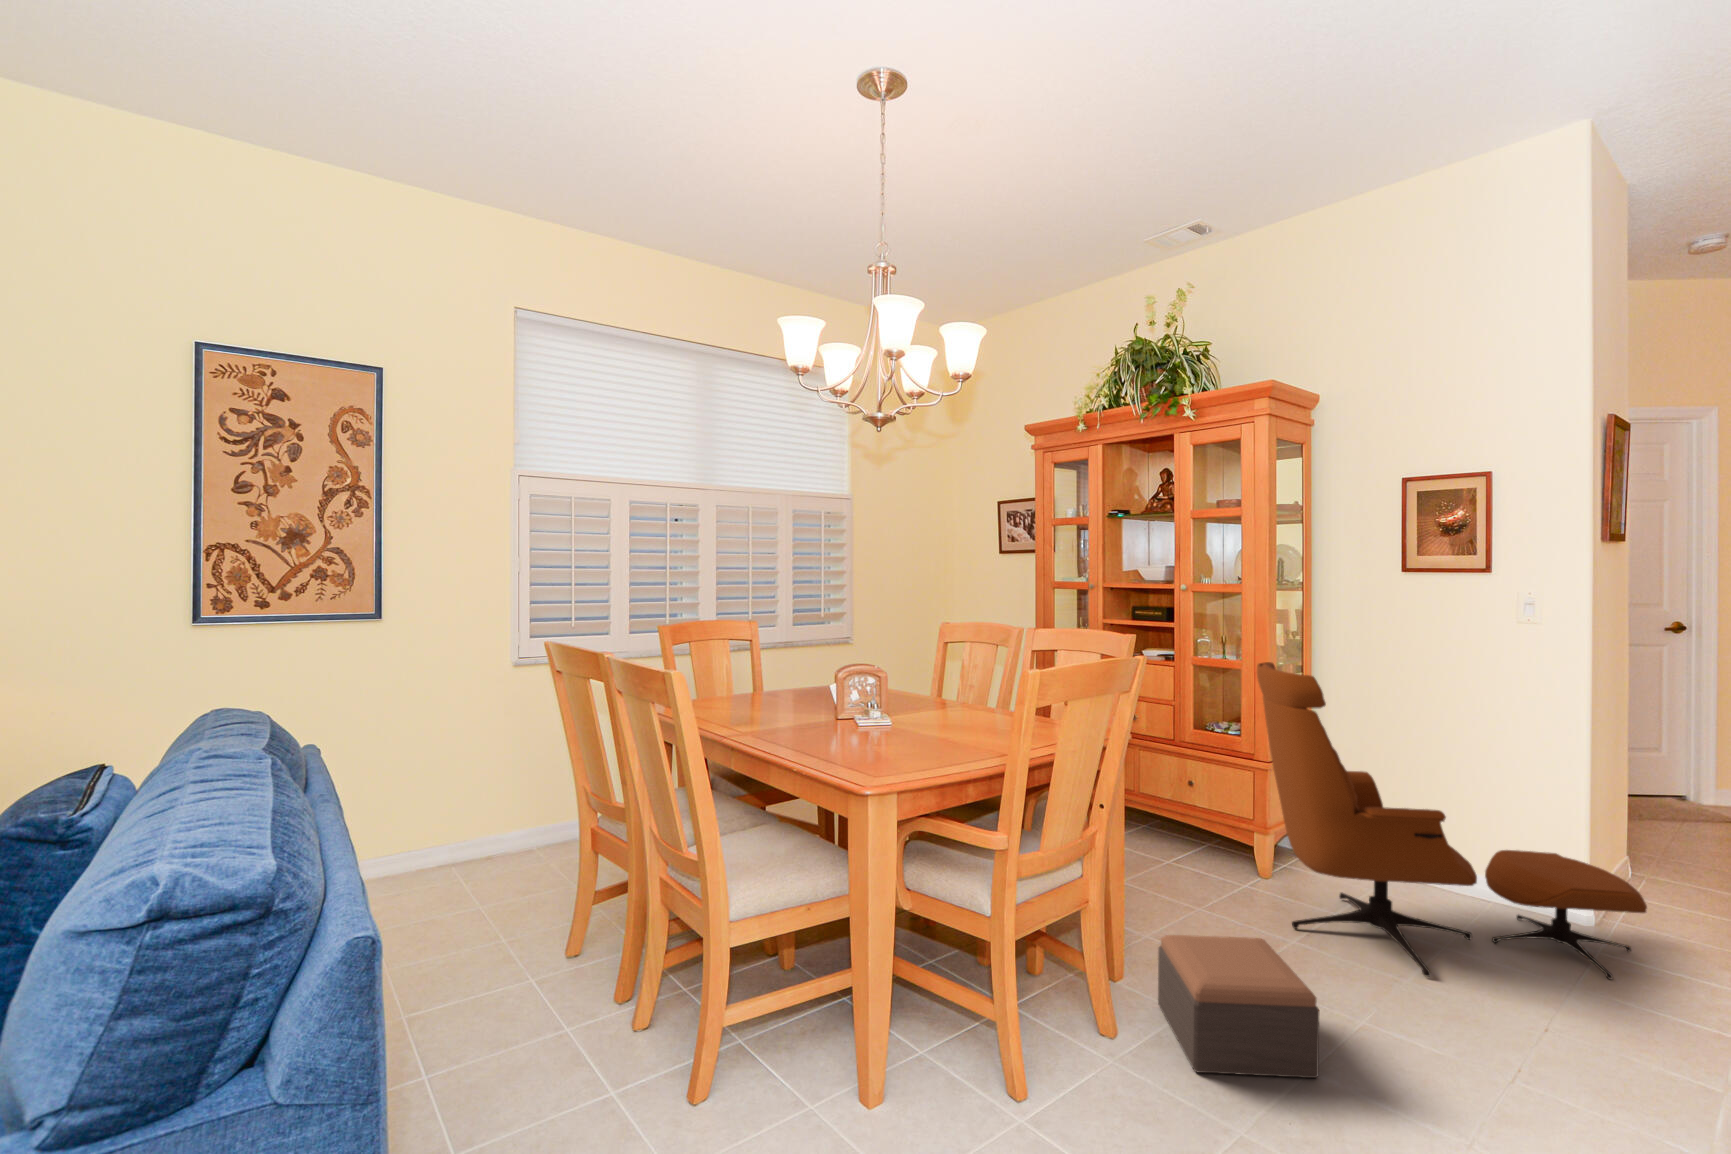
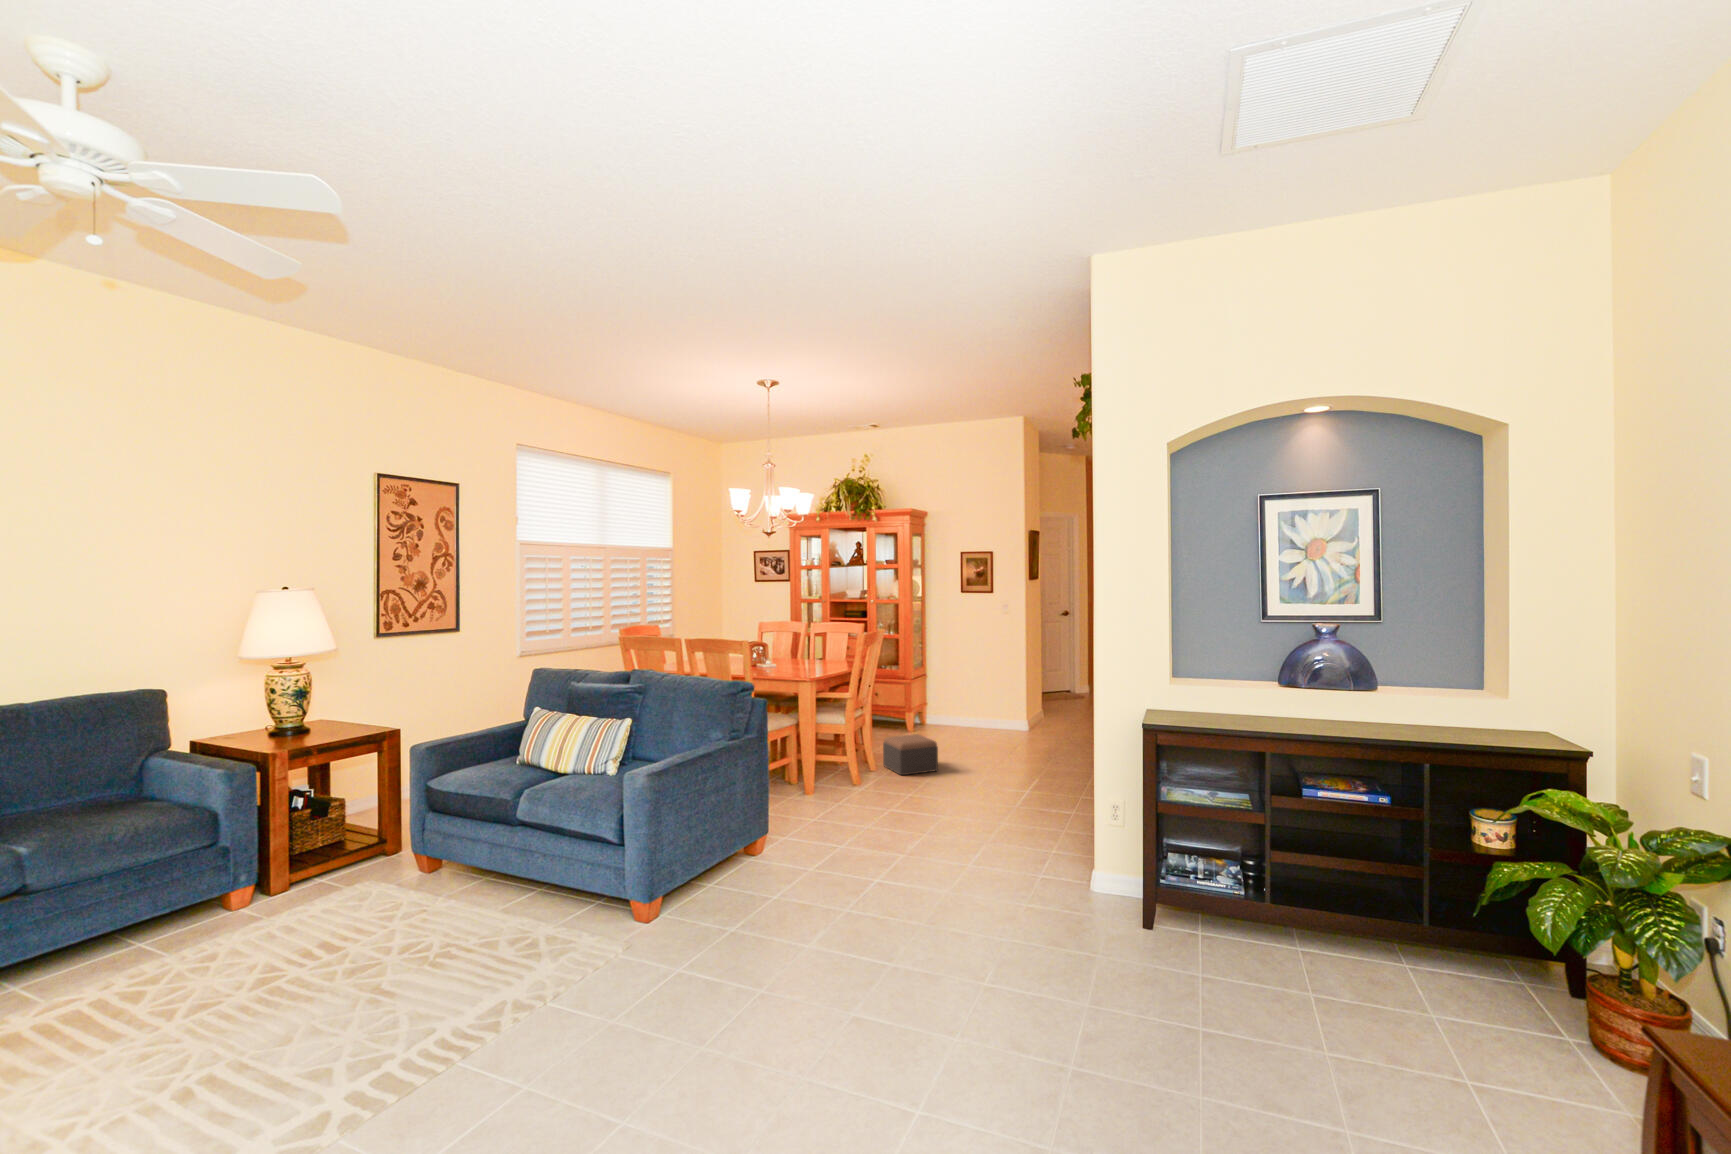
lounge chair: present [1257,662,1647,979] -> none [908,634,1036,748]

